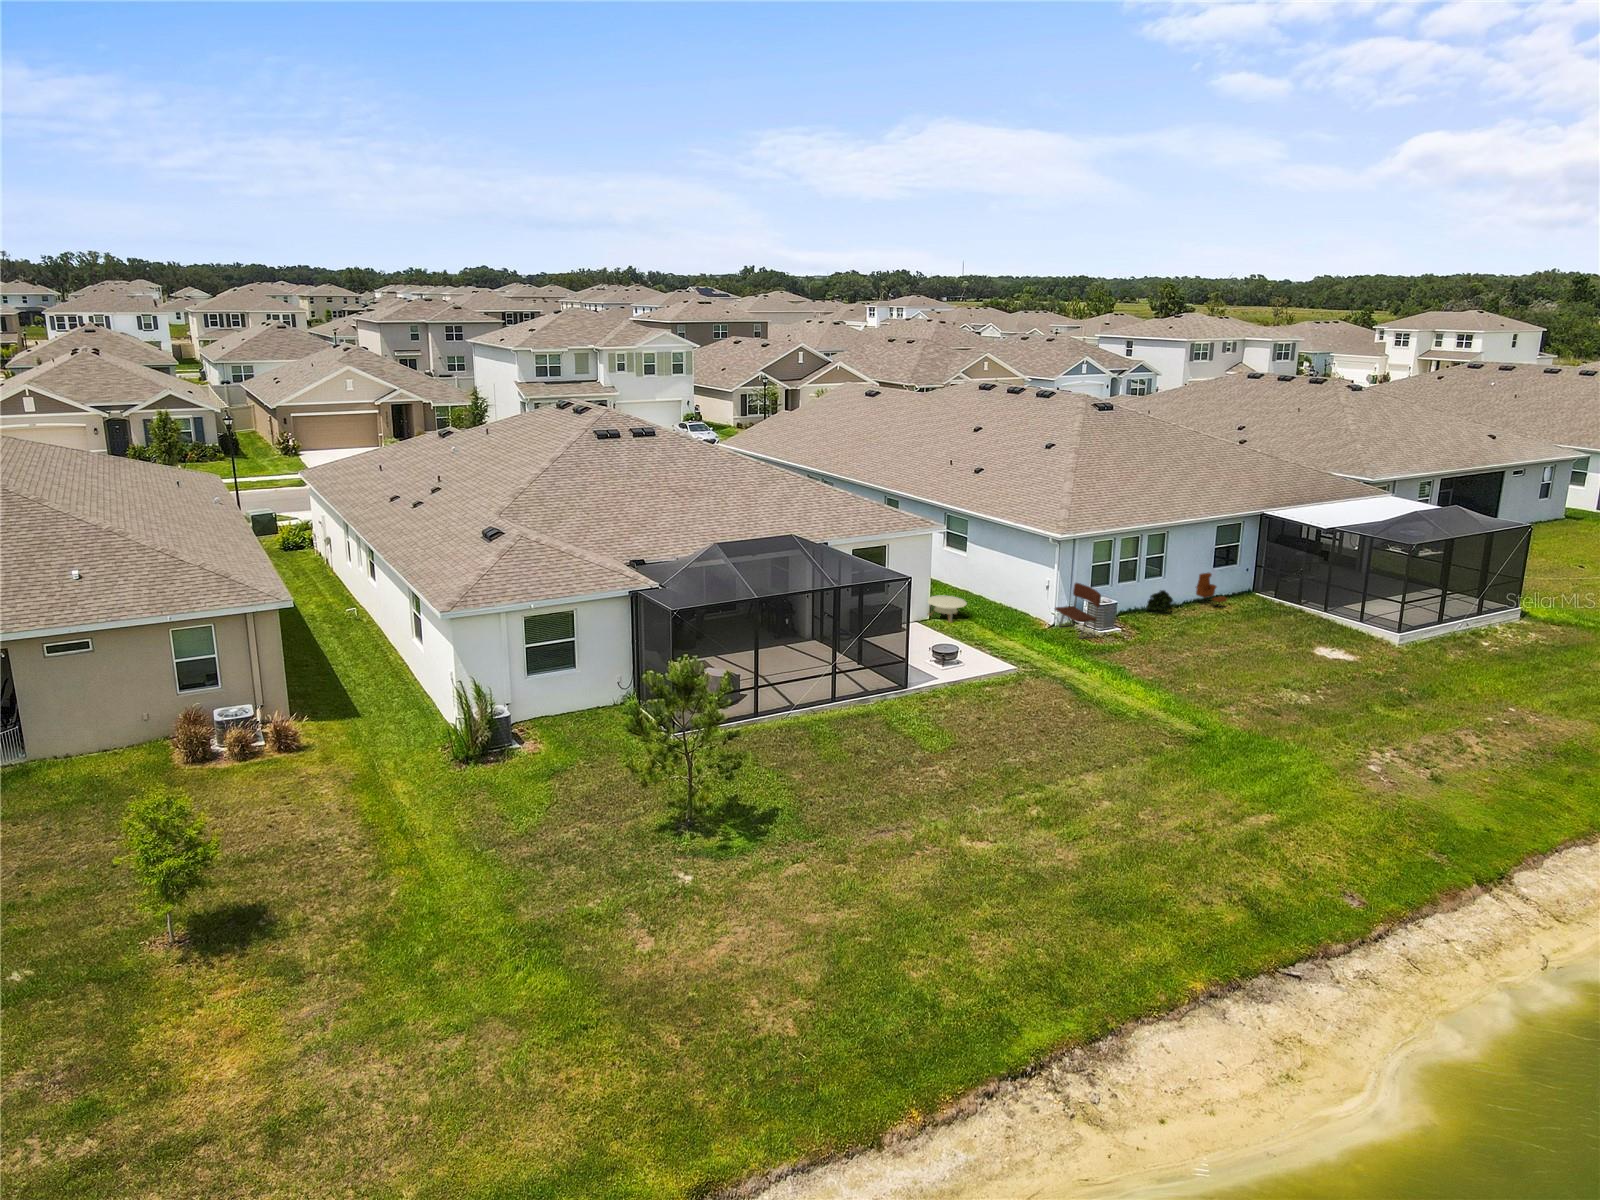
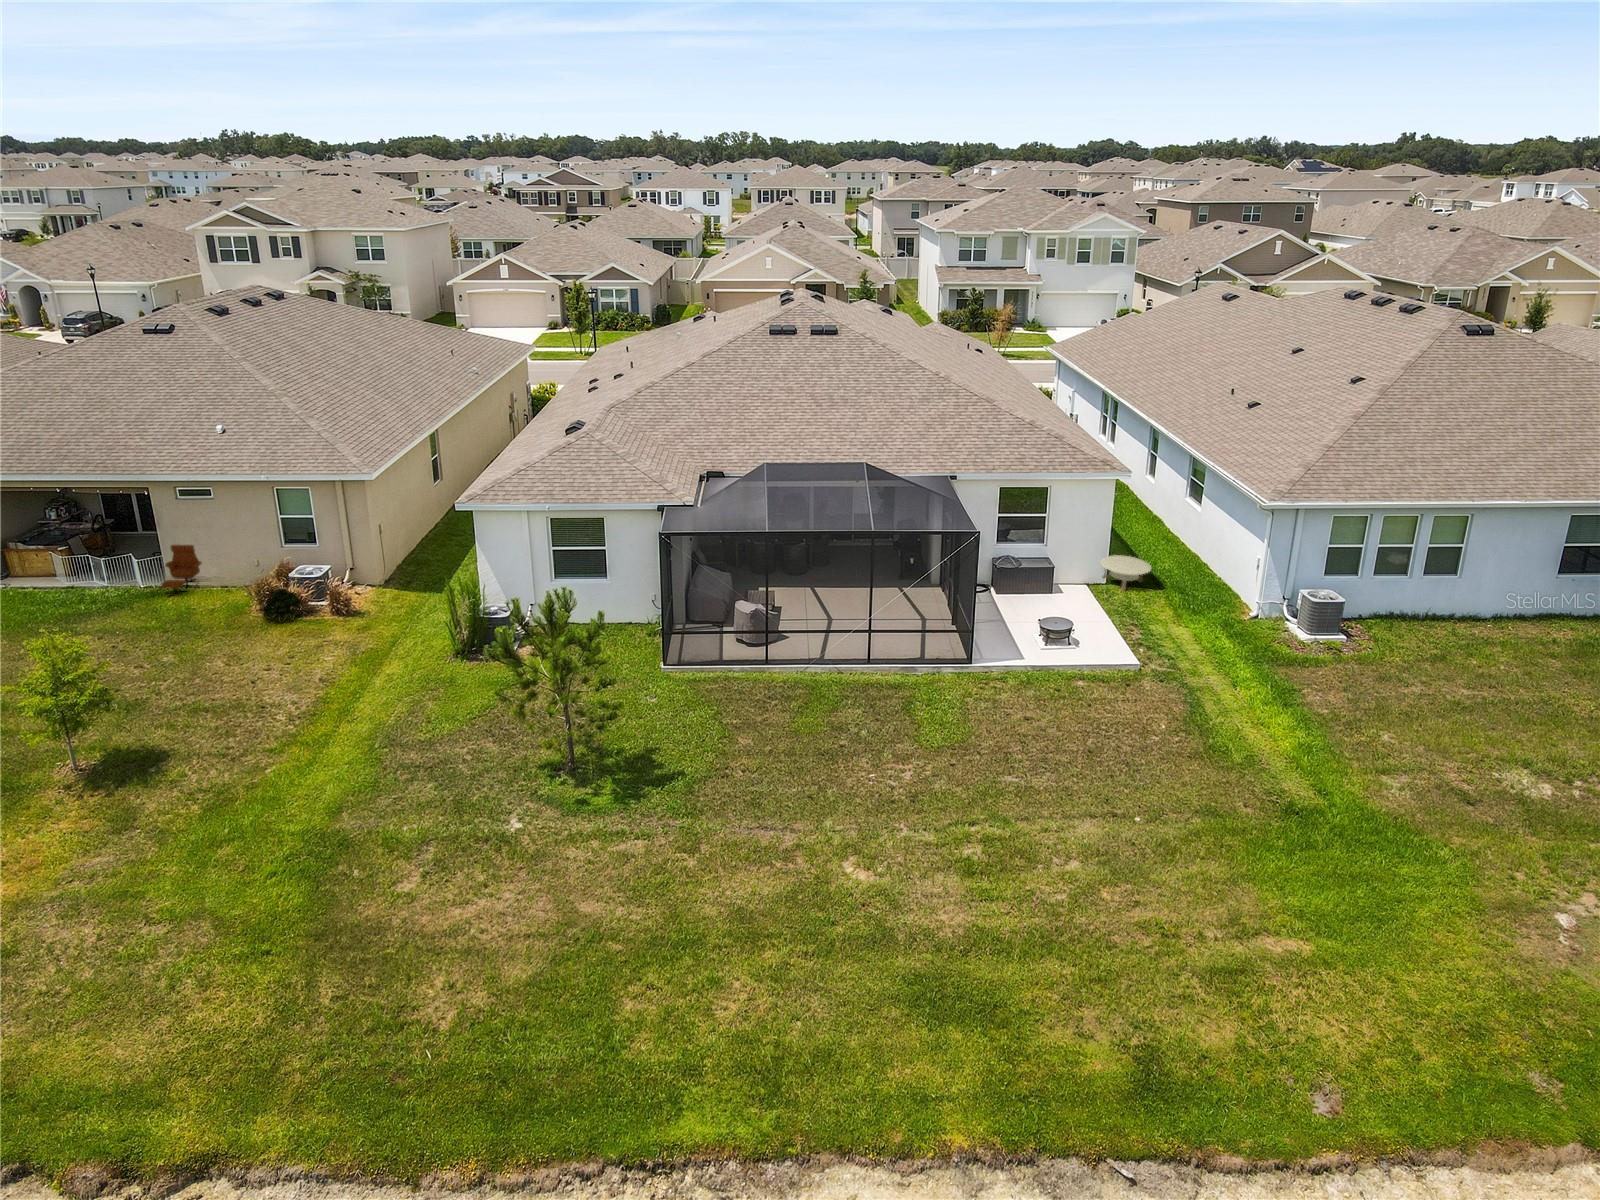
lounge chair: present [1196,573,1227,607] -> present [161,545,201,597]
bench: present [1055,583,1101,639] -> none [1258,567,1313,642]
potted plant: present [1147,590,1173,613] -> present [263,588,303,623]

